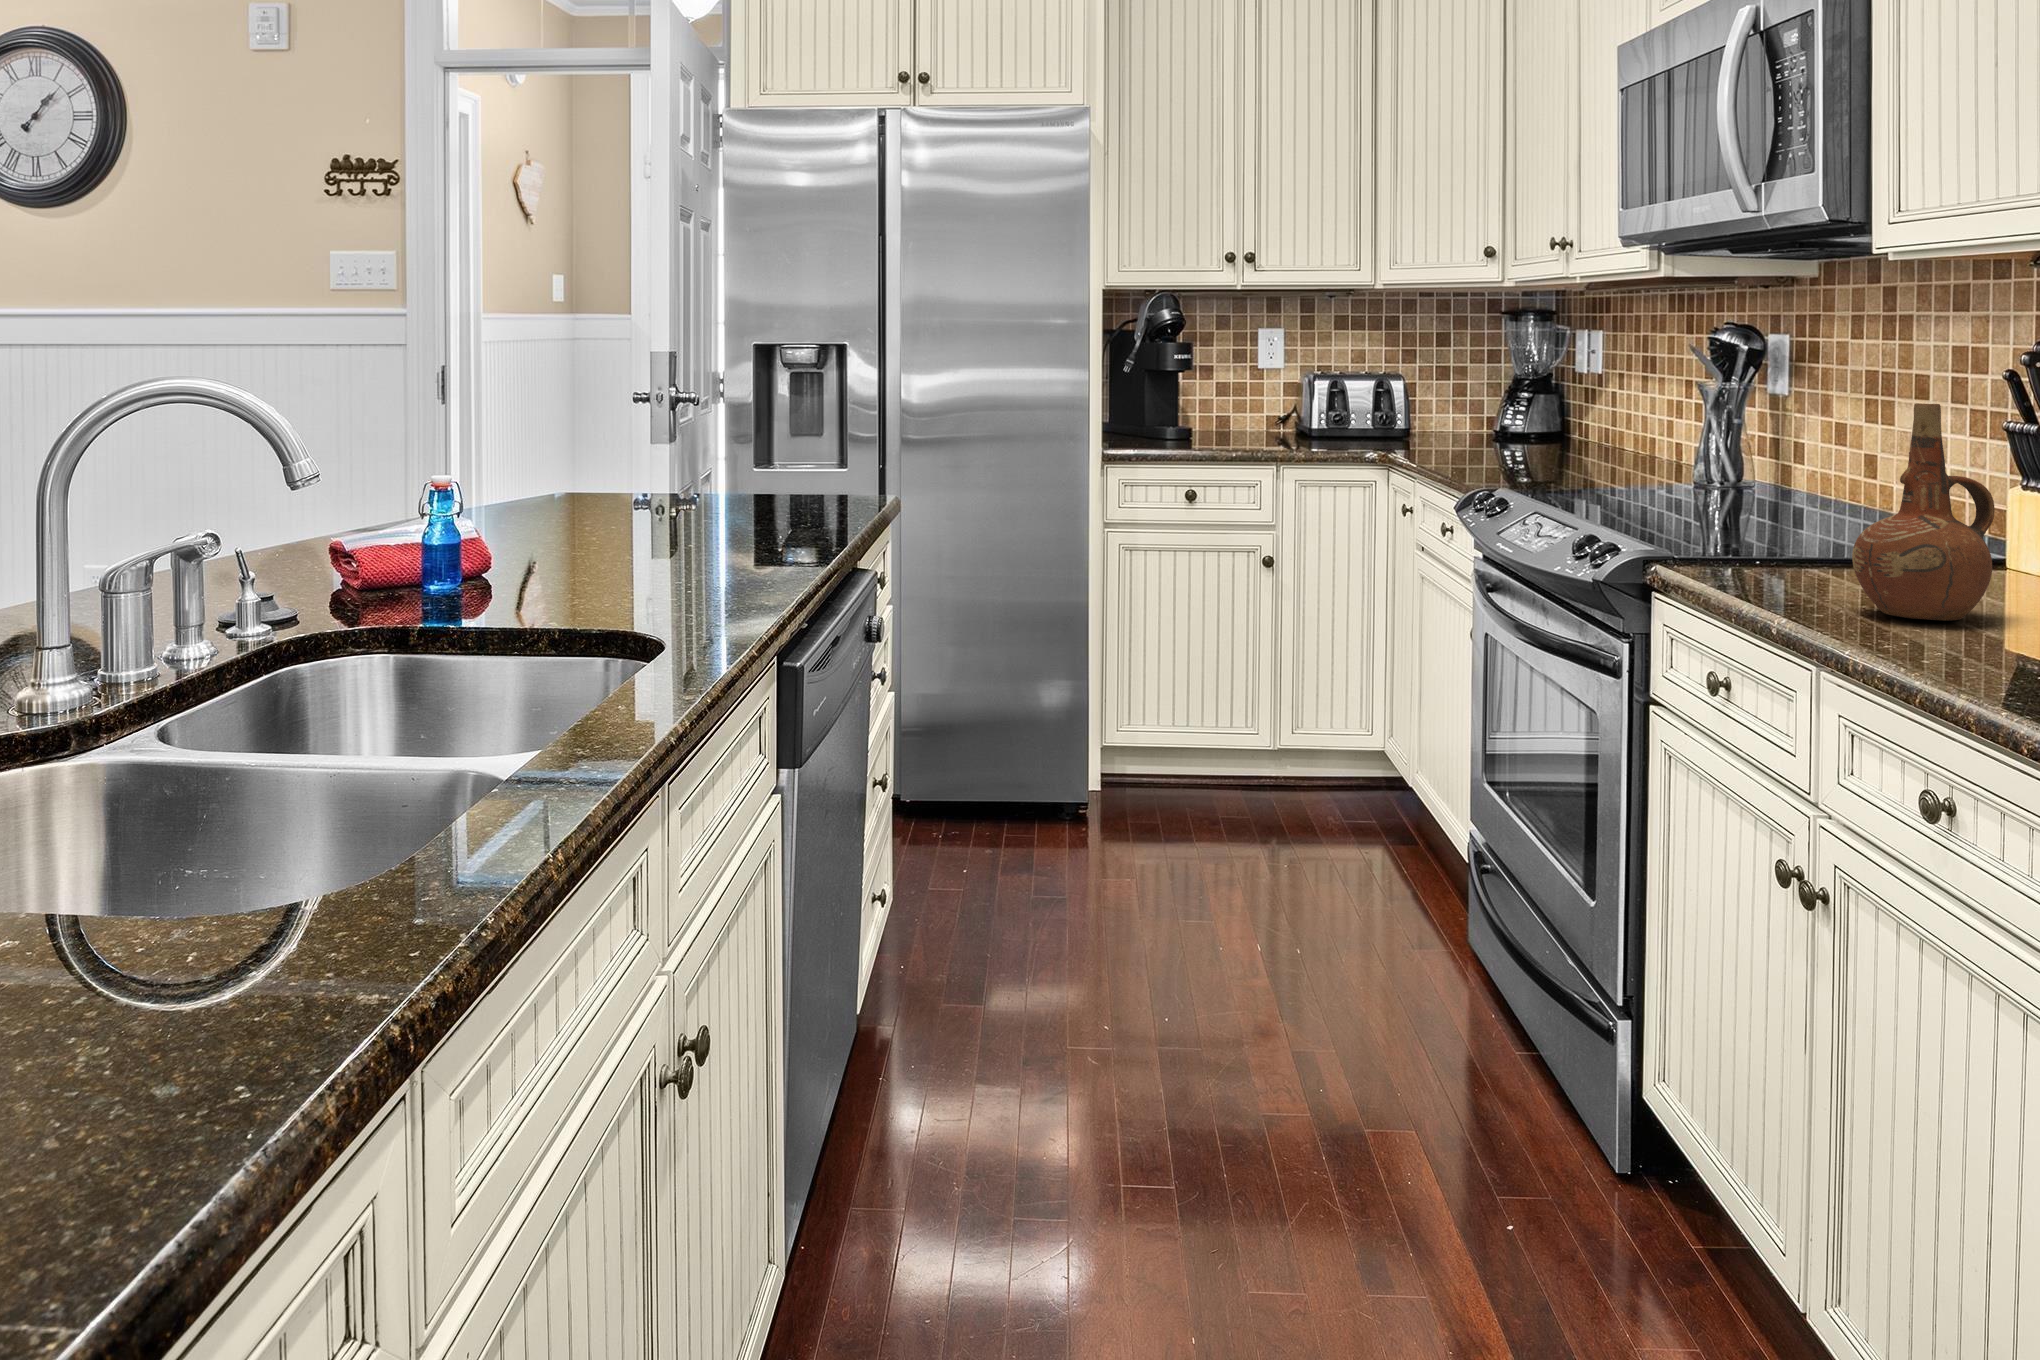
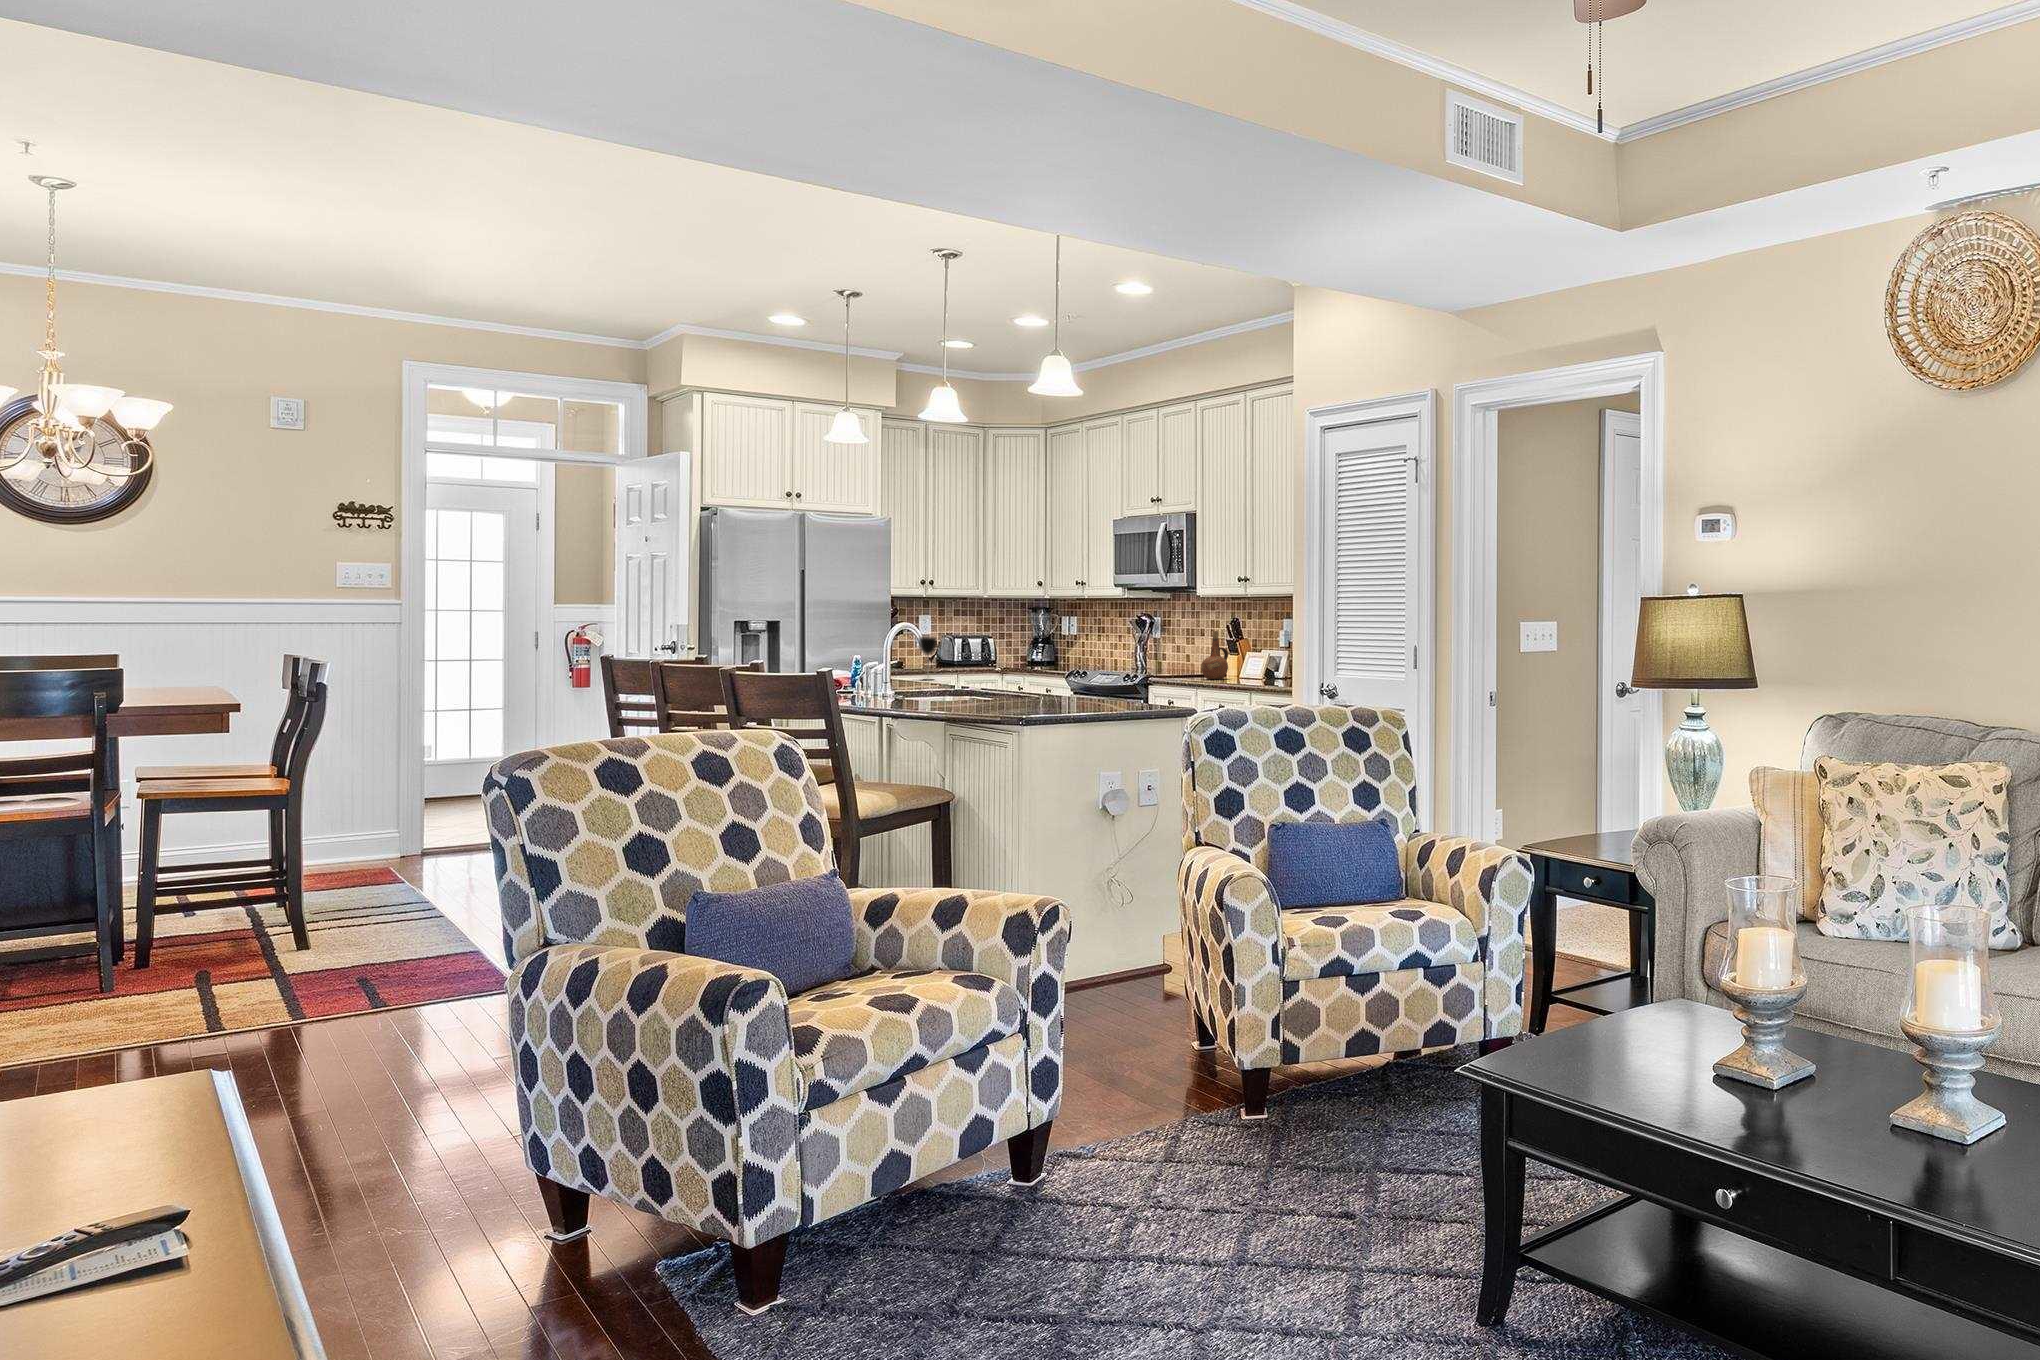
wine glass: none [733,409,791,558] -> present [919,637,937,679]

